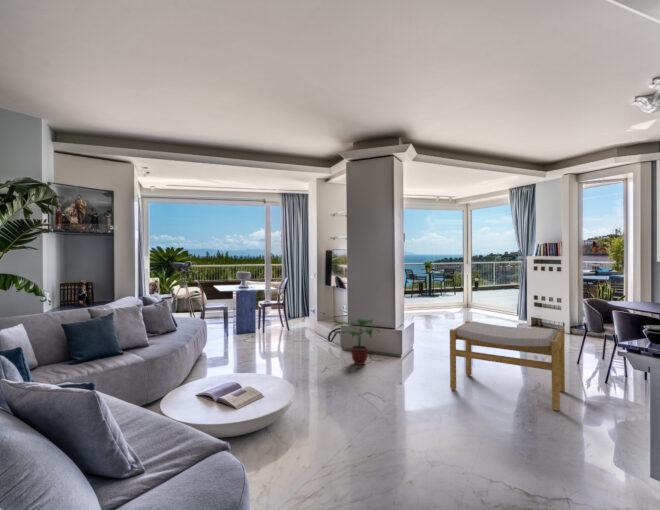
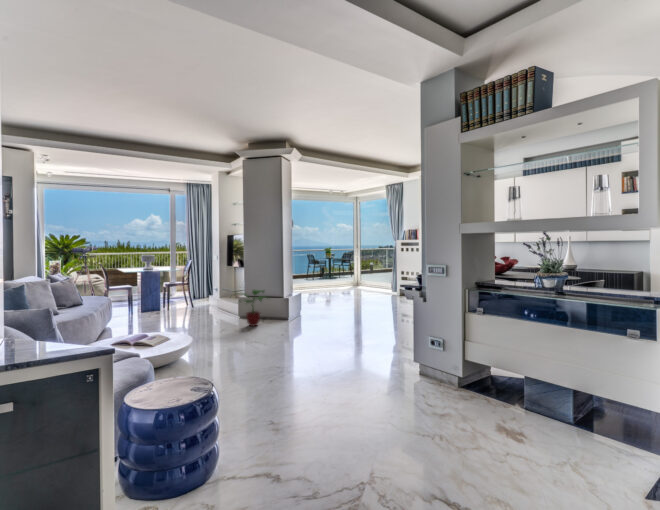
footstool: present [450,321,565,411] -> none [318,286,397,341]

